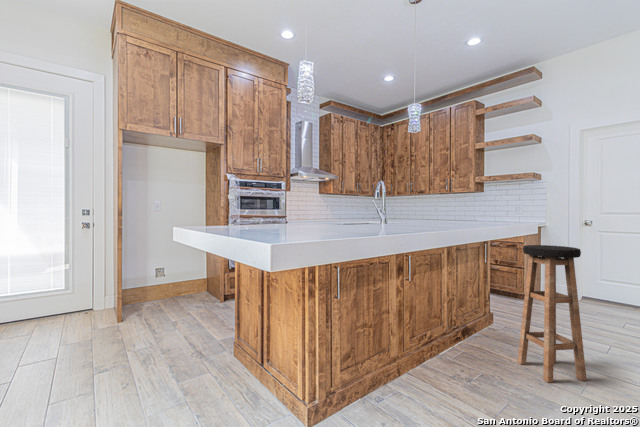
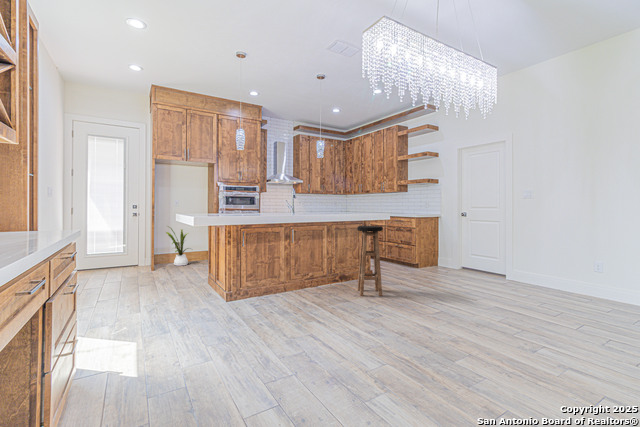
house plant: none [138,243,183,308] -> present [166,227,188,266]

